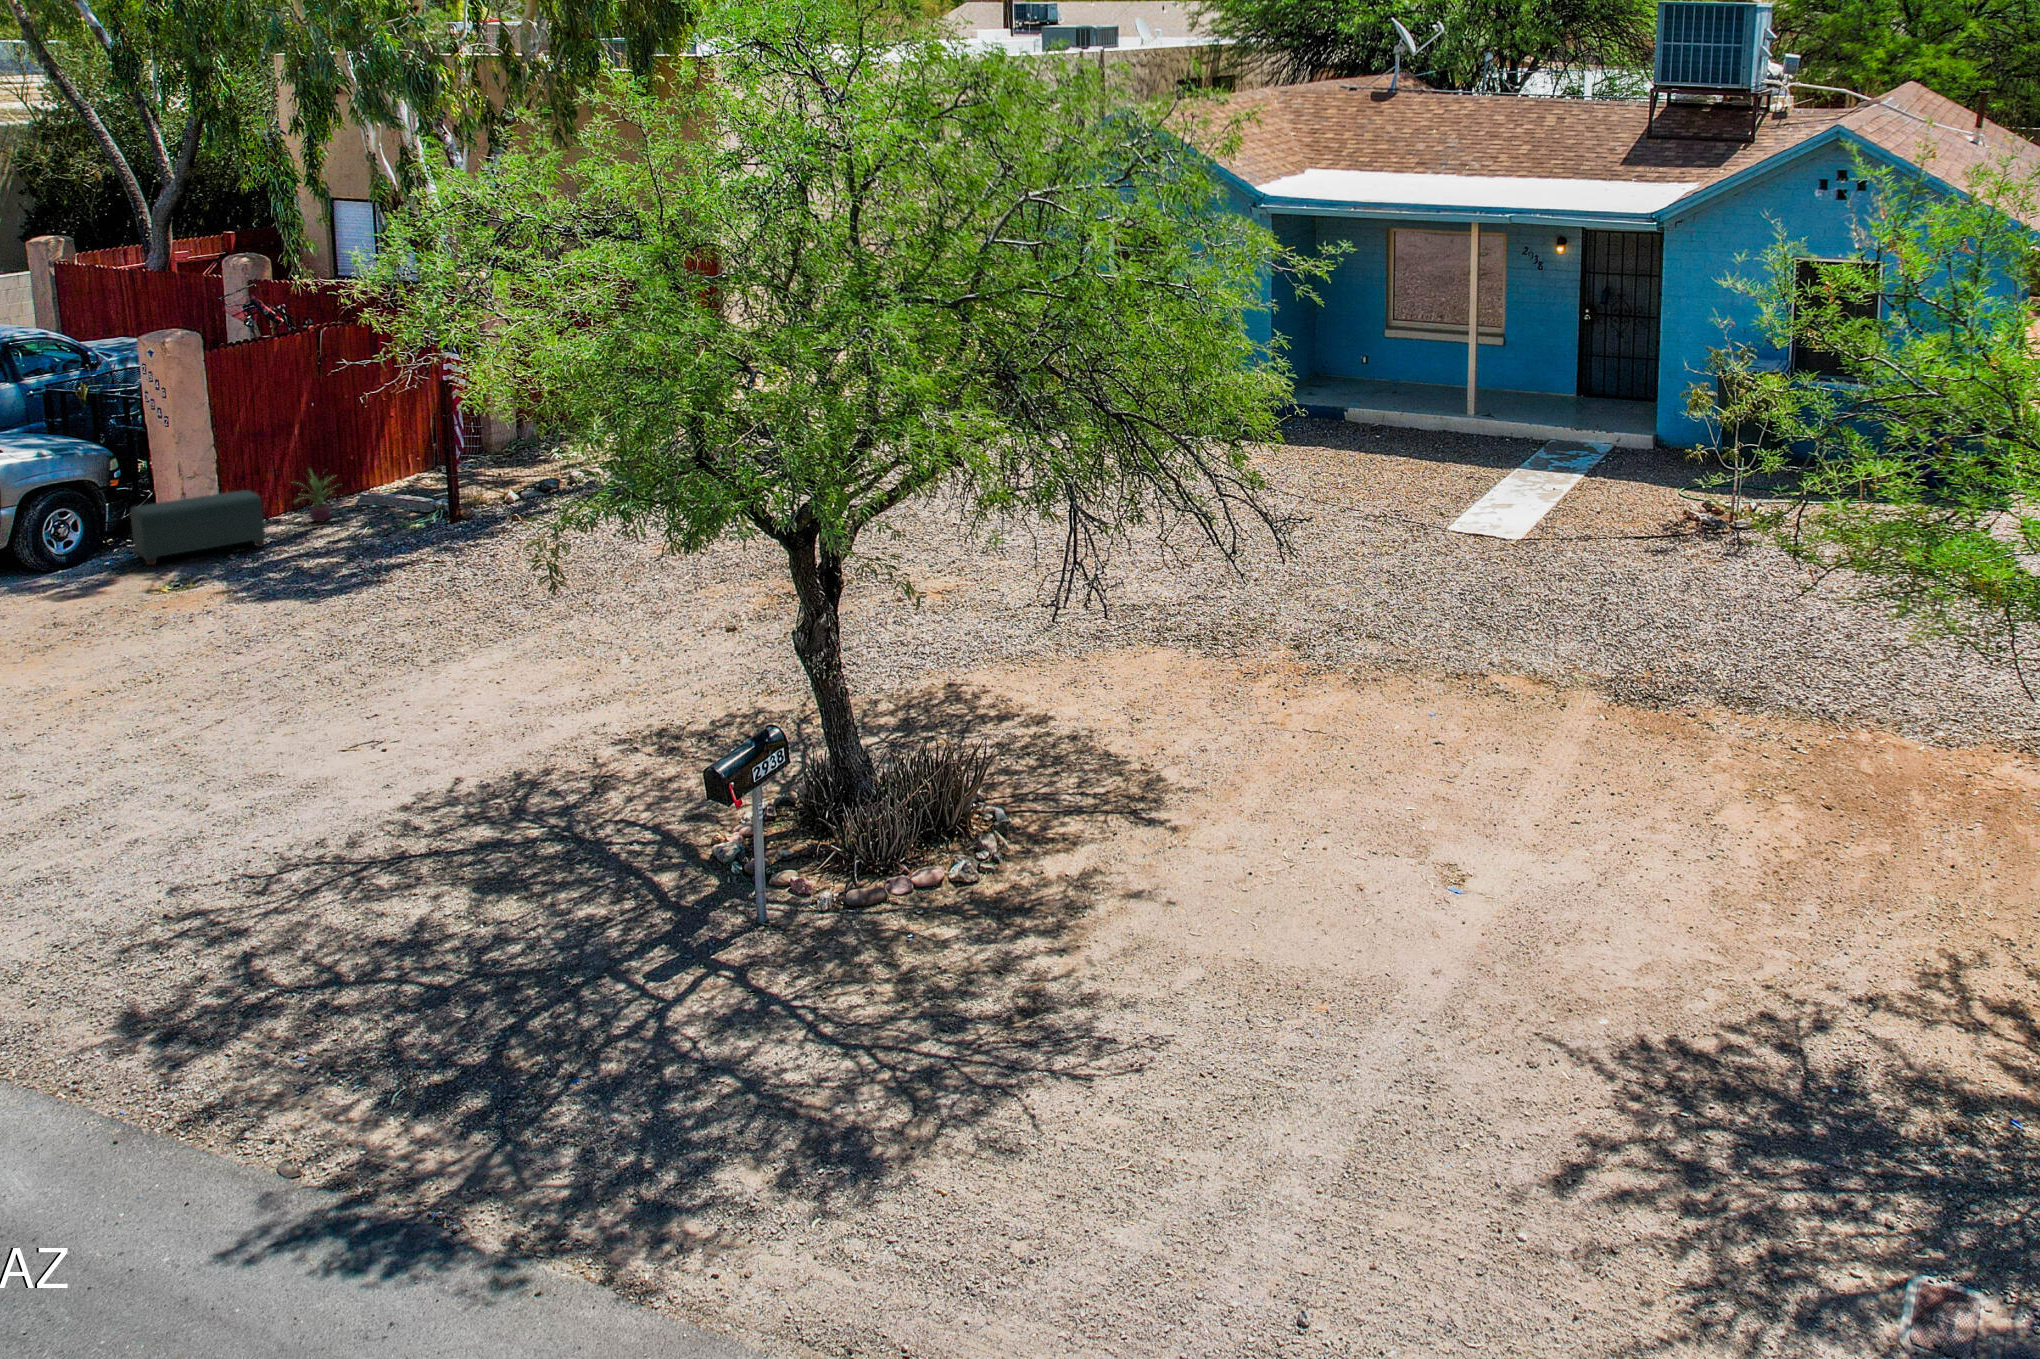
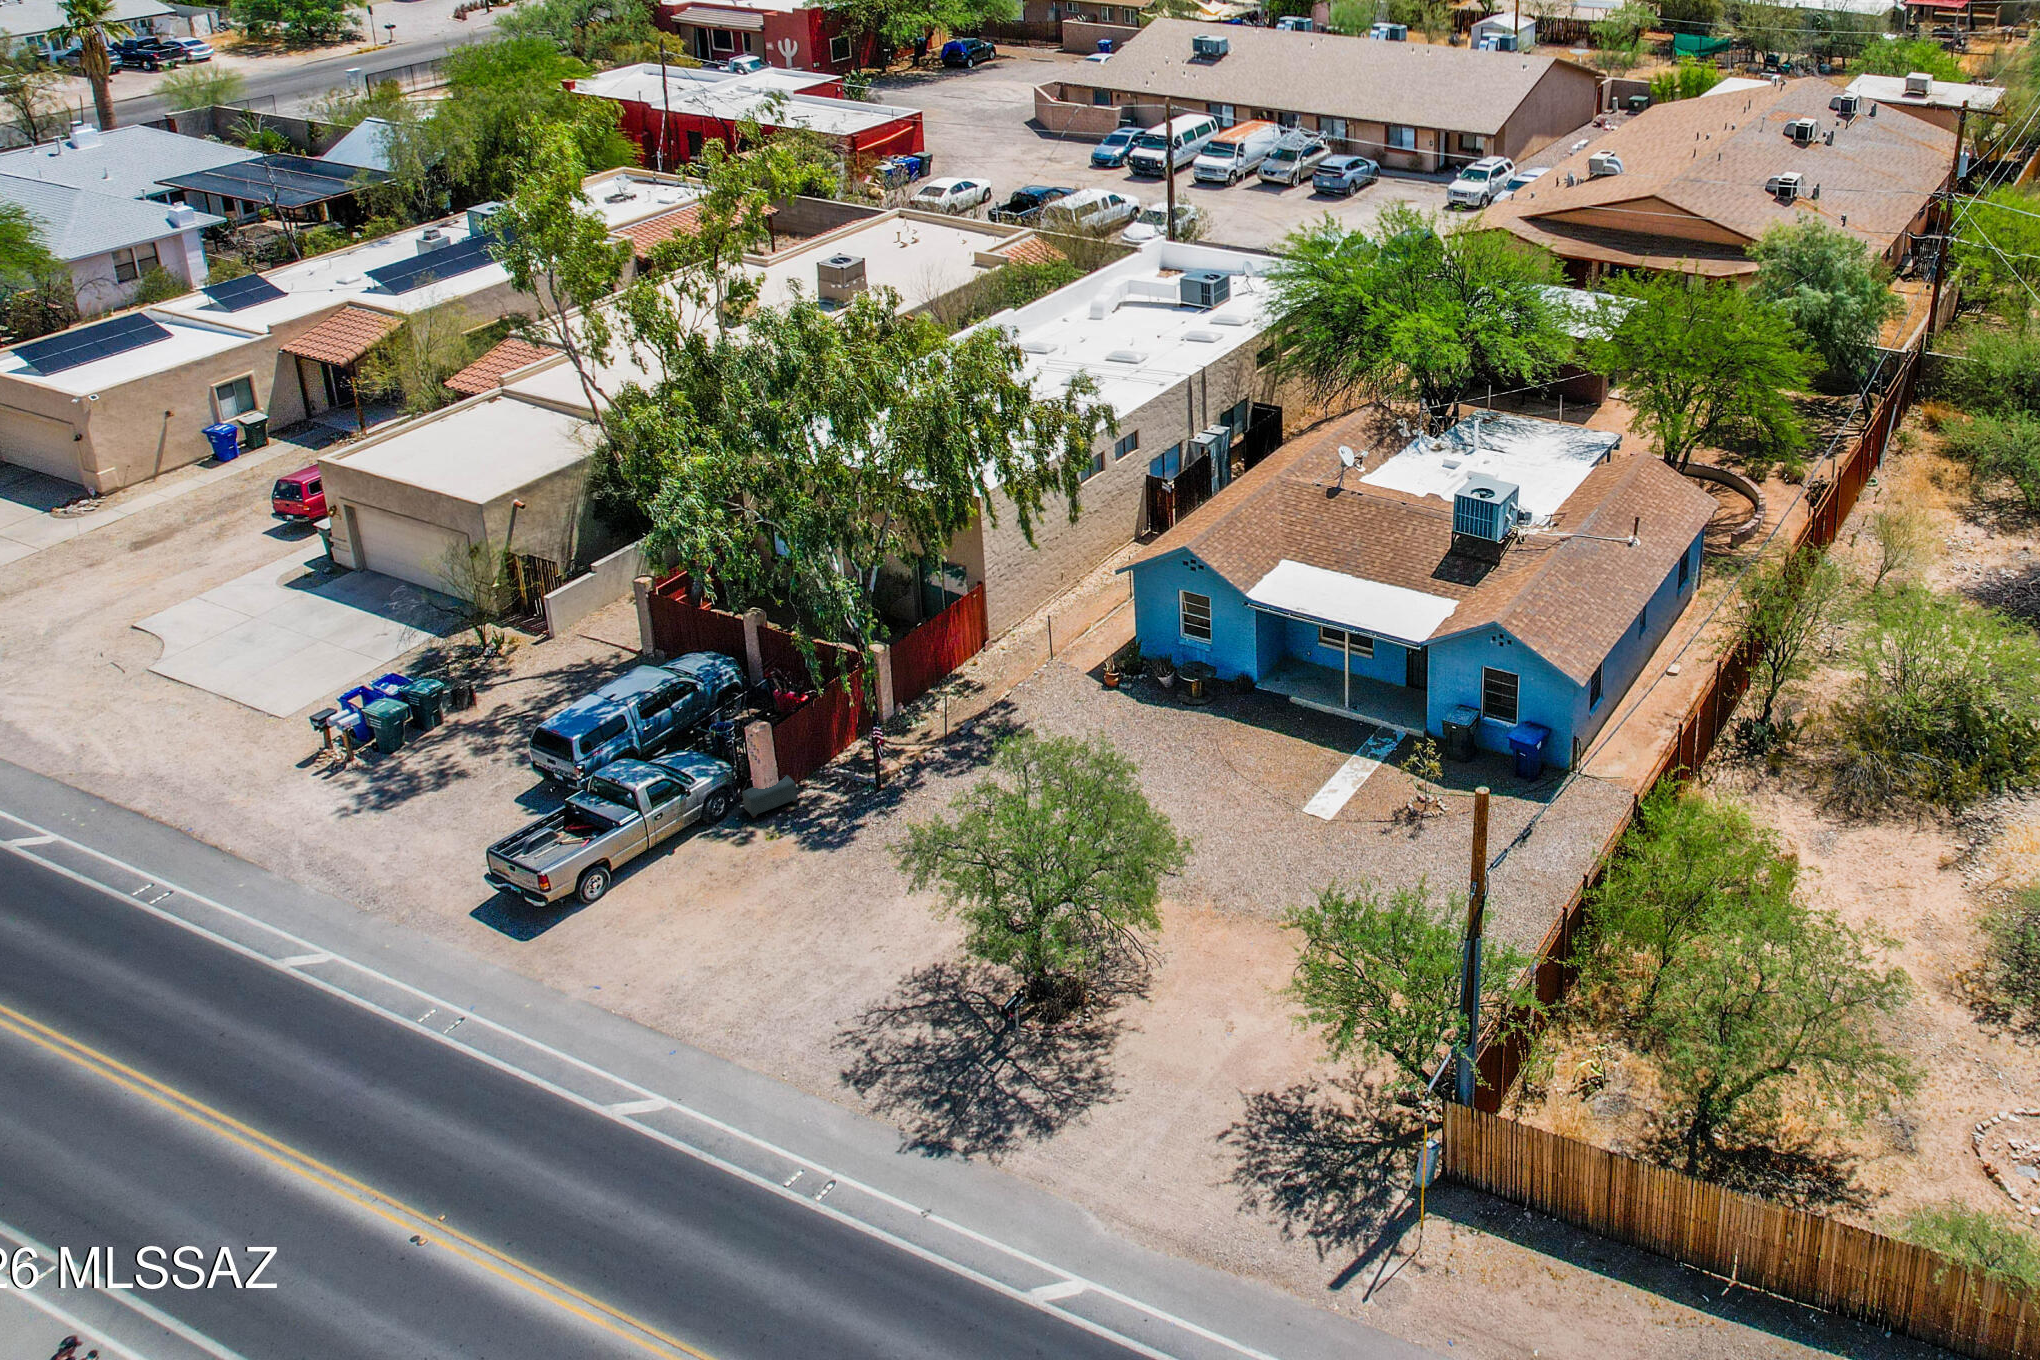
decorative plant: present [303,469,336,522] -> none [799,756,826,780]

